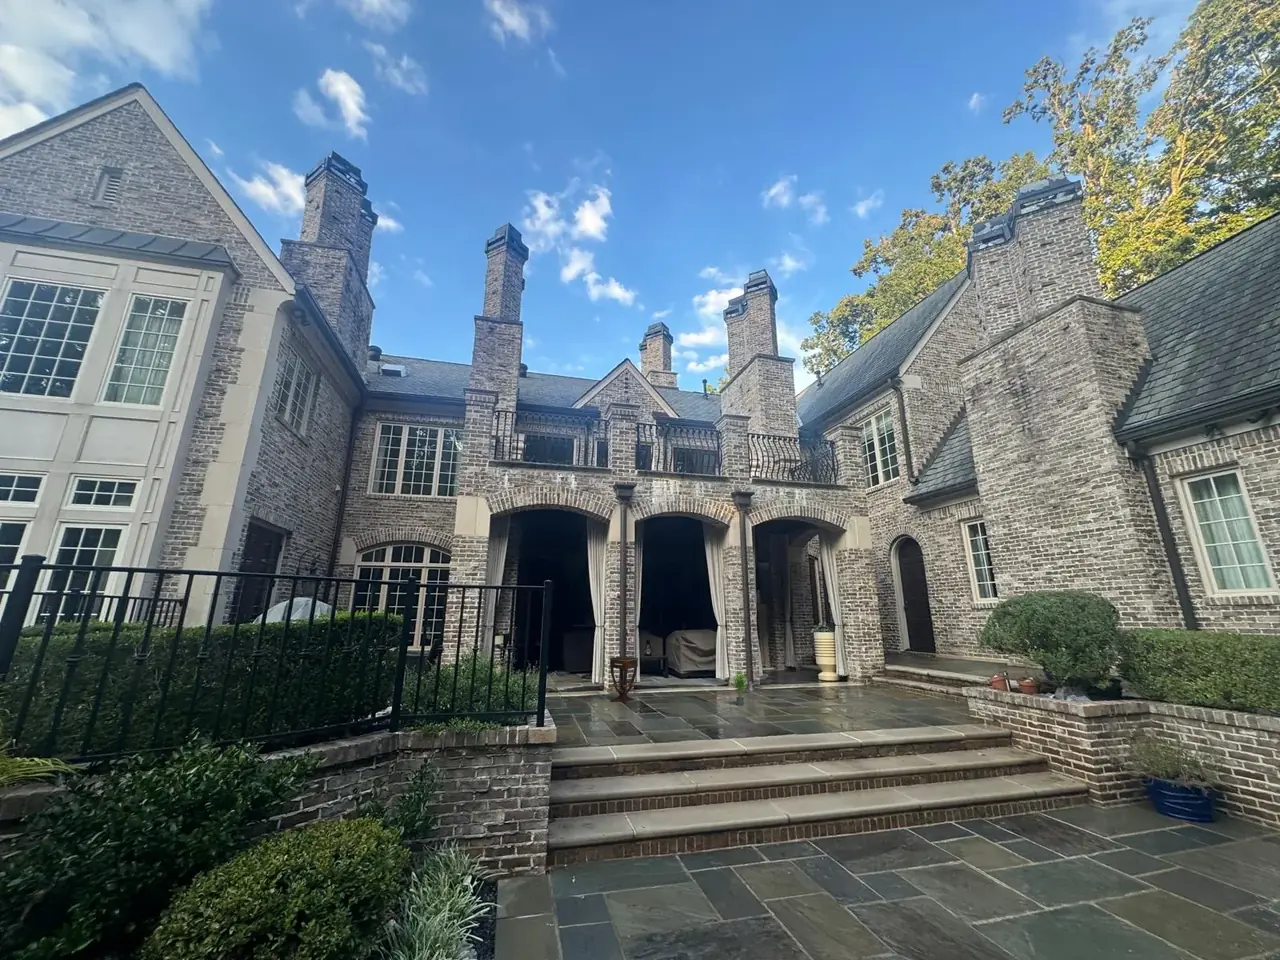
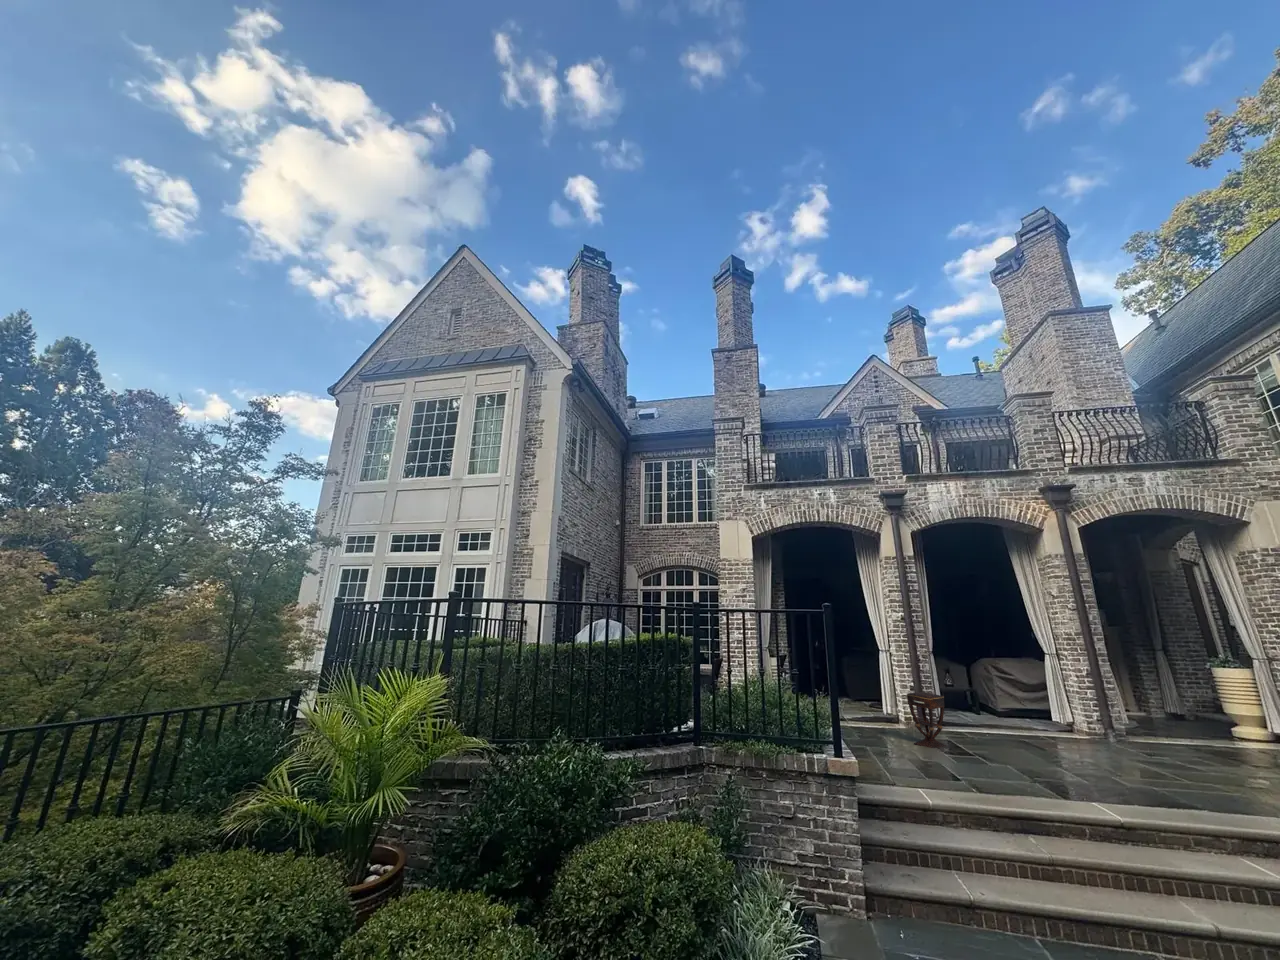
potted plant: present [731,672,746,706] -> none [1090,727,1135,781]

